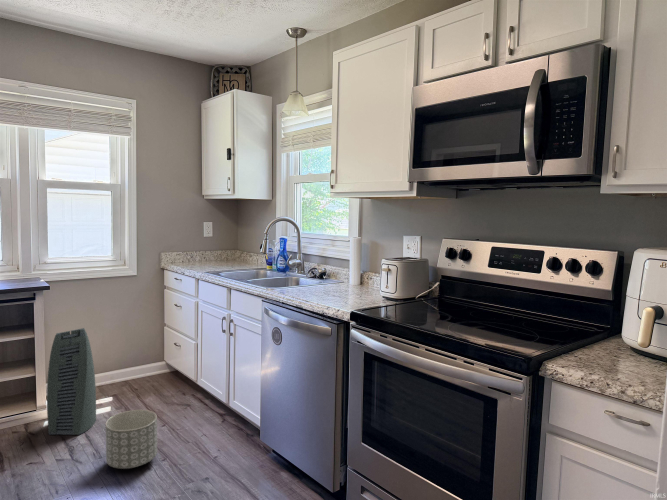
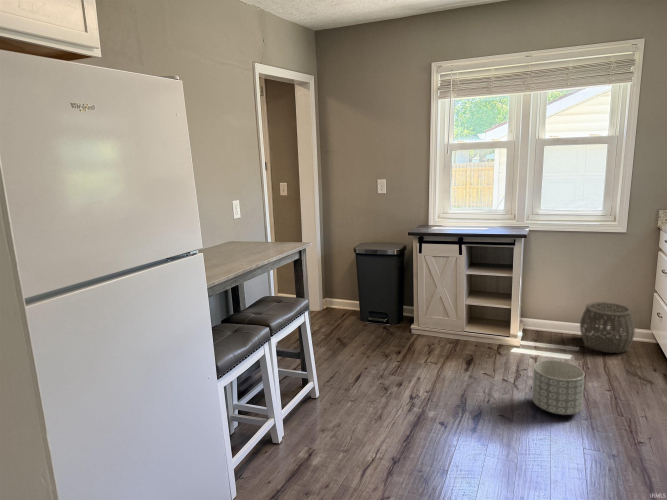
air purifier: present [47,328,96,435] -> none [510,276,555,368]
woven basket: none [108,343,158,394] -> present [580,302,635,353]

